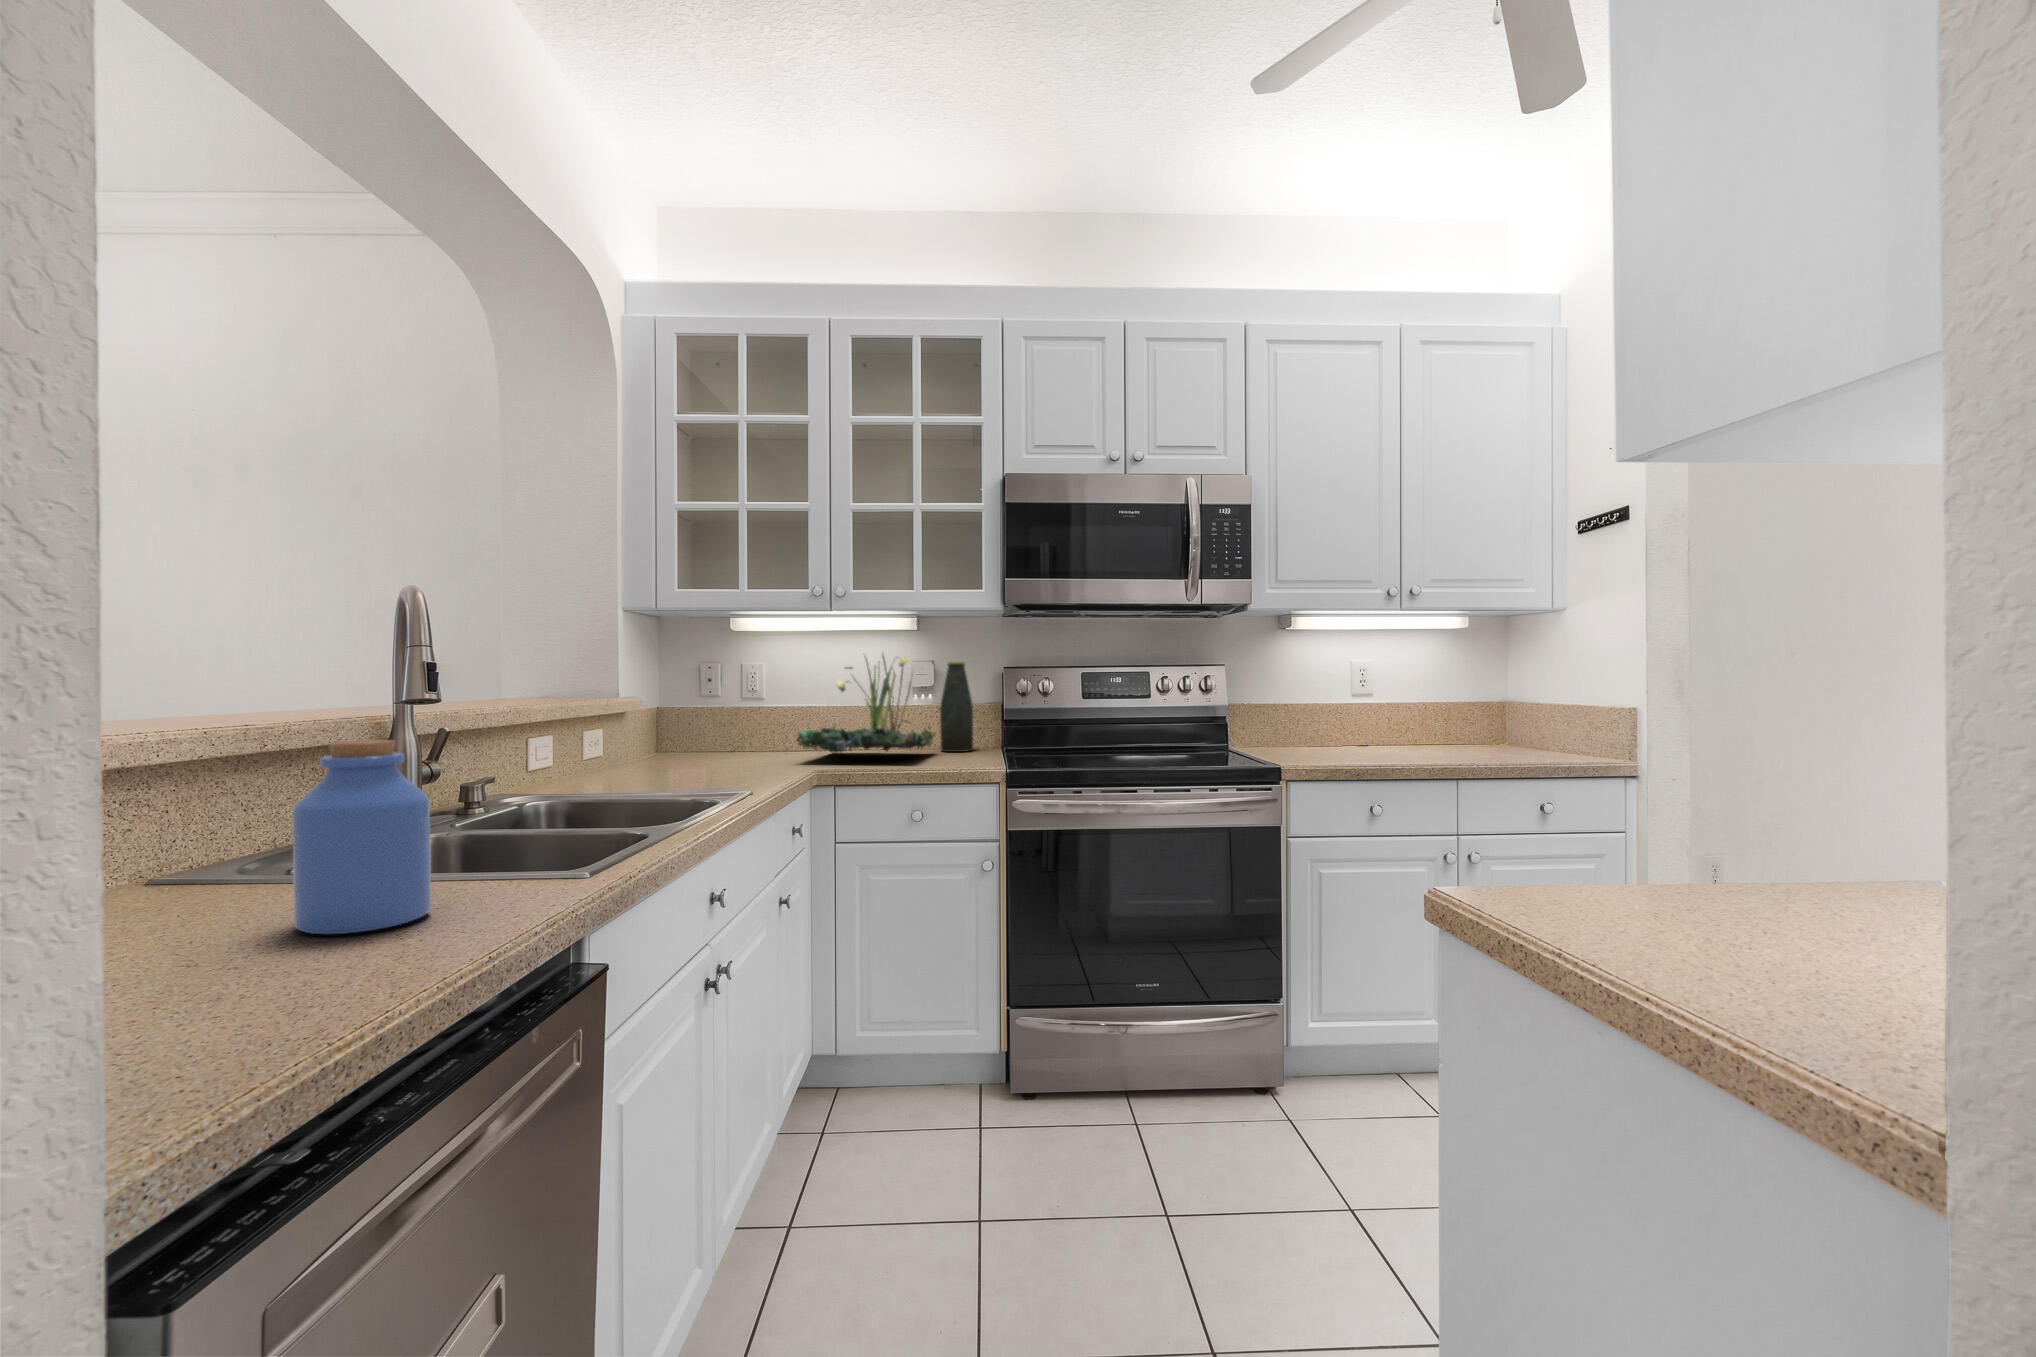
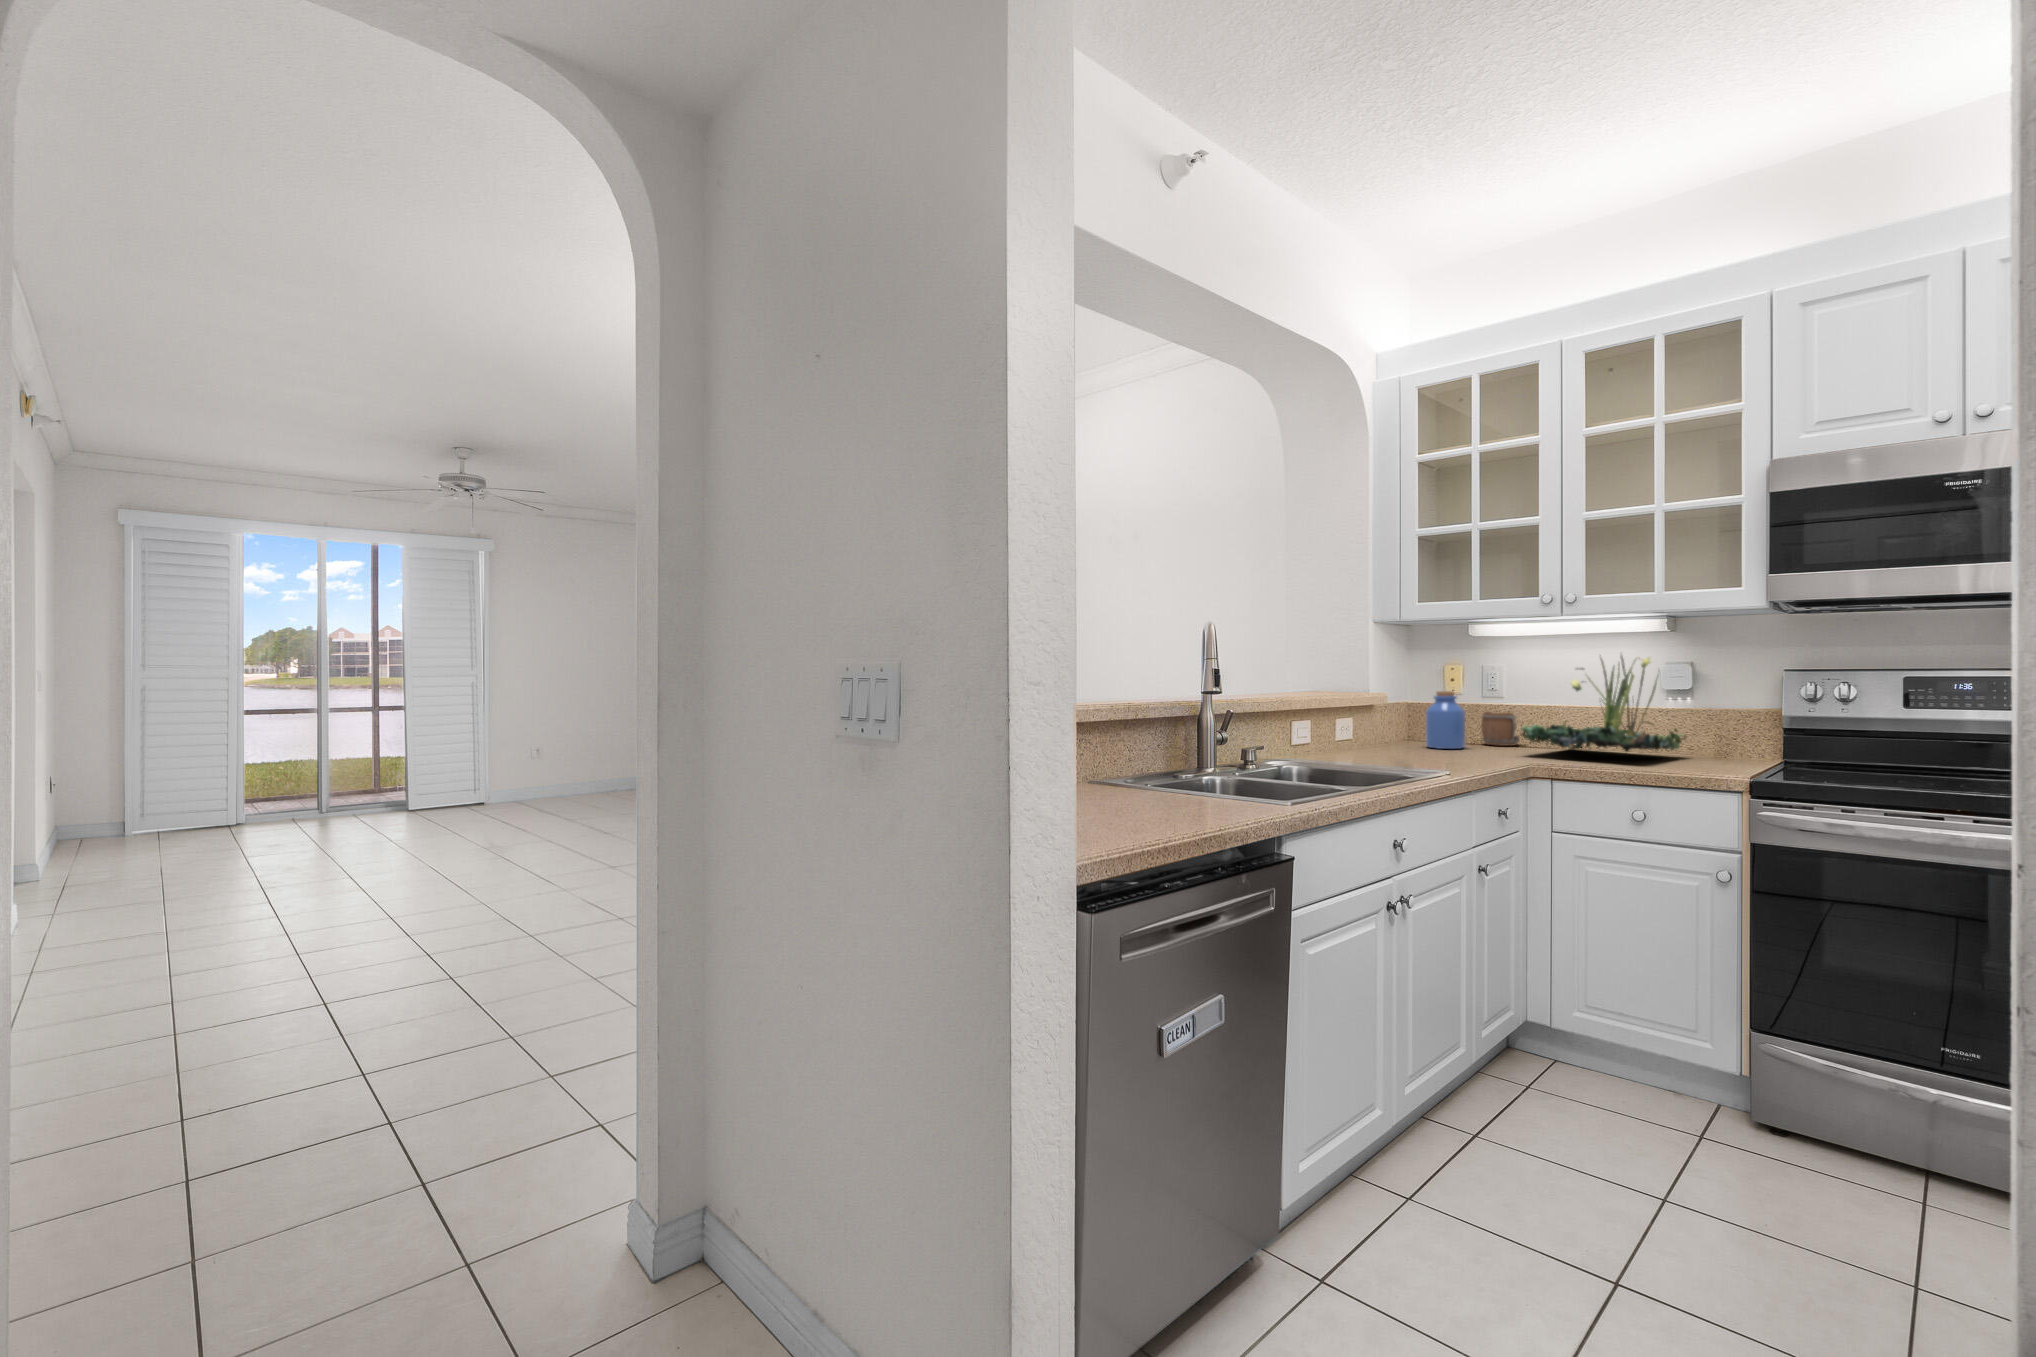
bottle: present [940,661,973,752] -> none [1697,662,1741,758]
mug: none [744,715,785,754] -> present [1481,711,1520,746]
jar: present [292,739,431,934] -> present [1426,691,1465,749]

